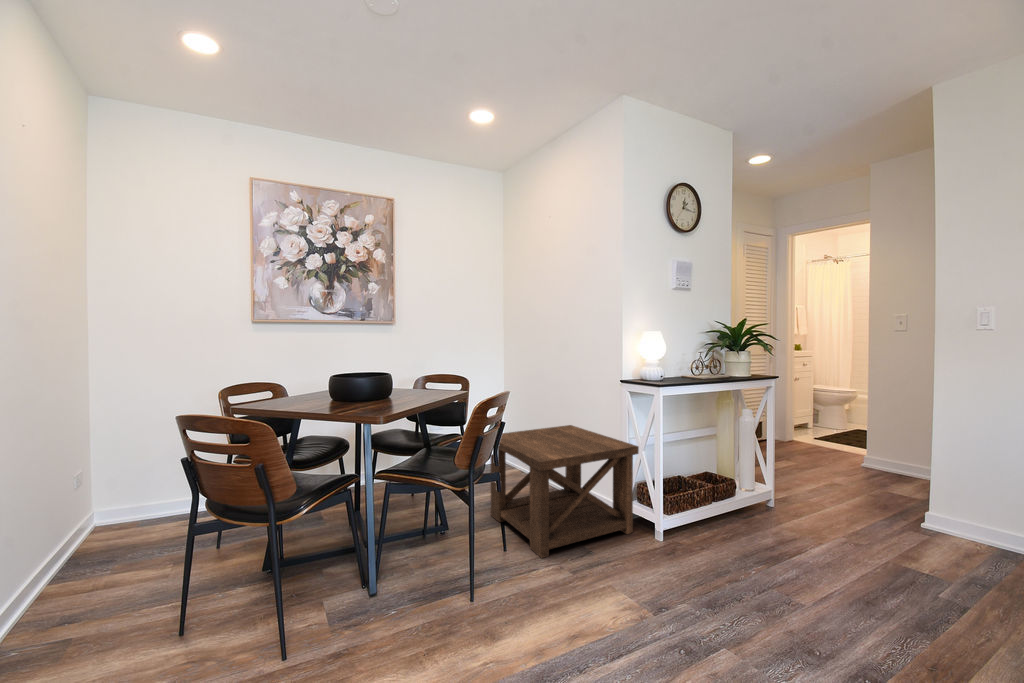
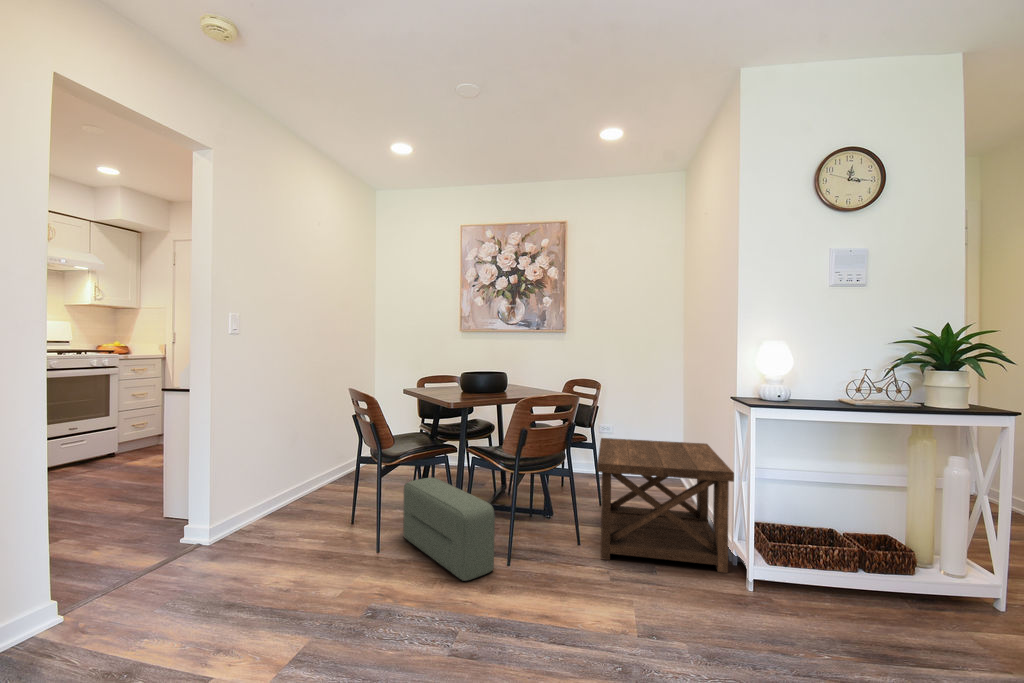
pouf: none [300,527,468,643] -> present [403,478,495,581]

